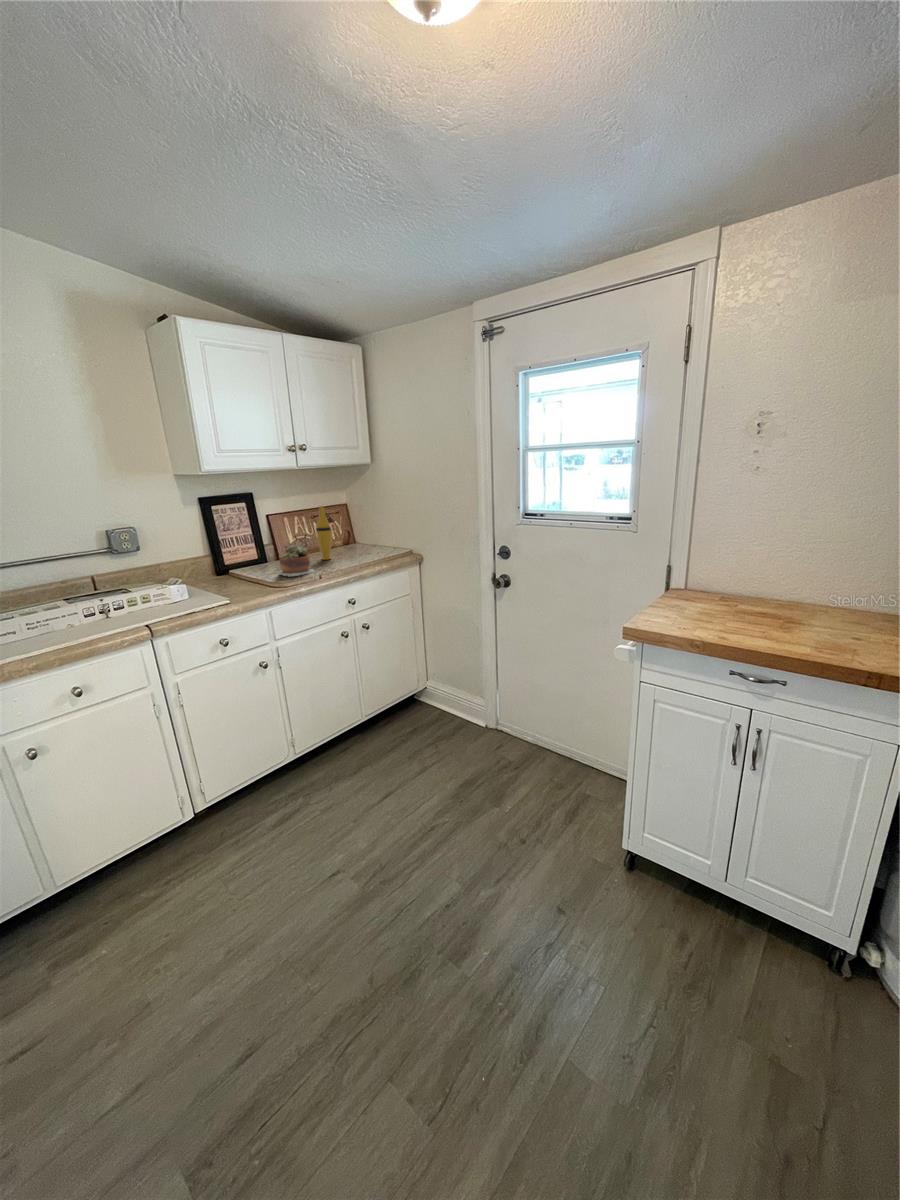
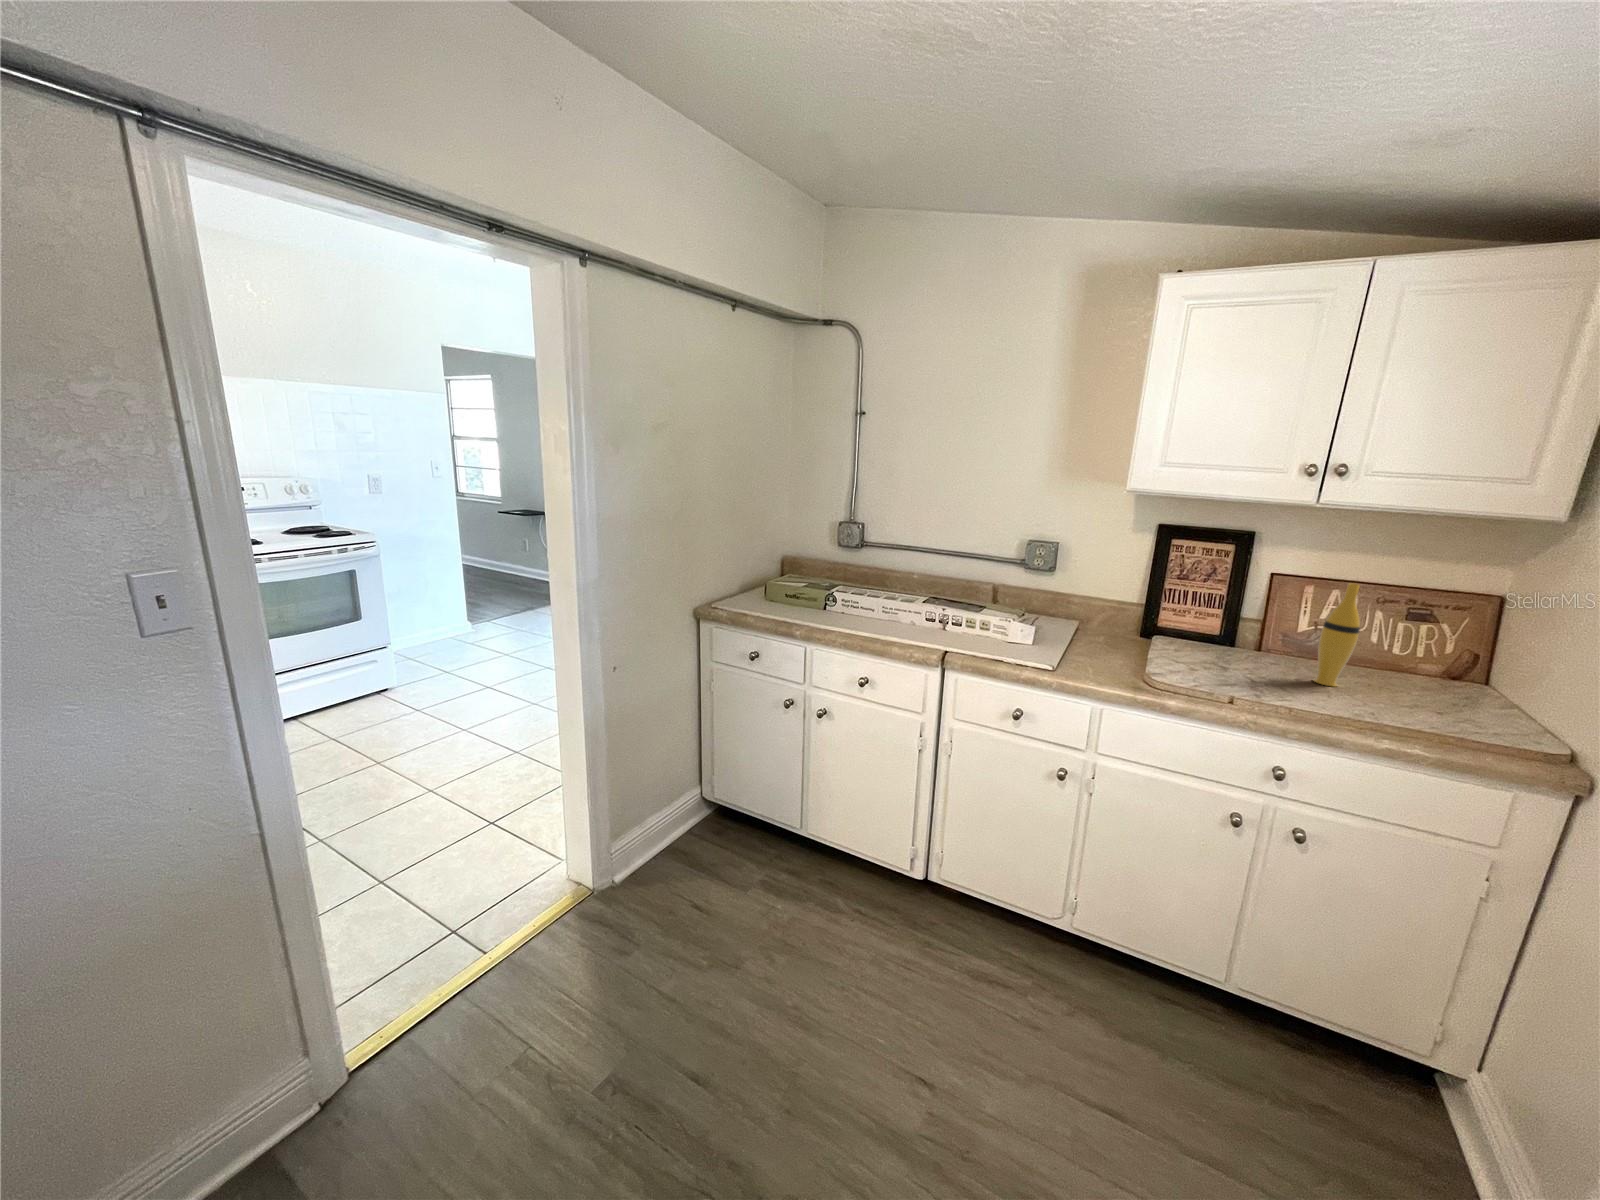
succulent plant: present [279,545,316,577] -> none [1177,631,1248,691]

